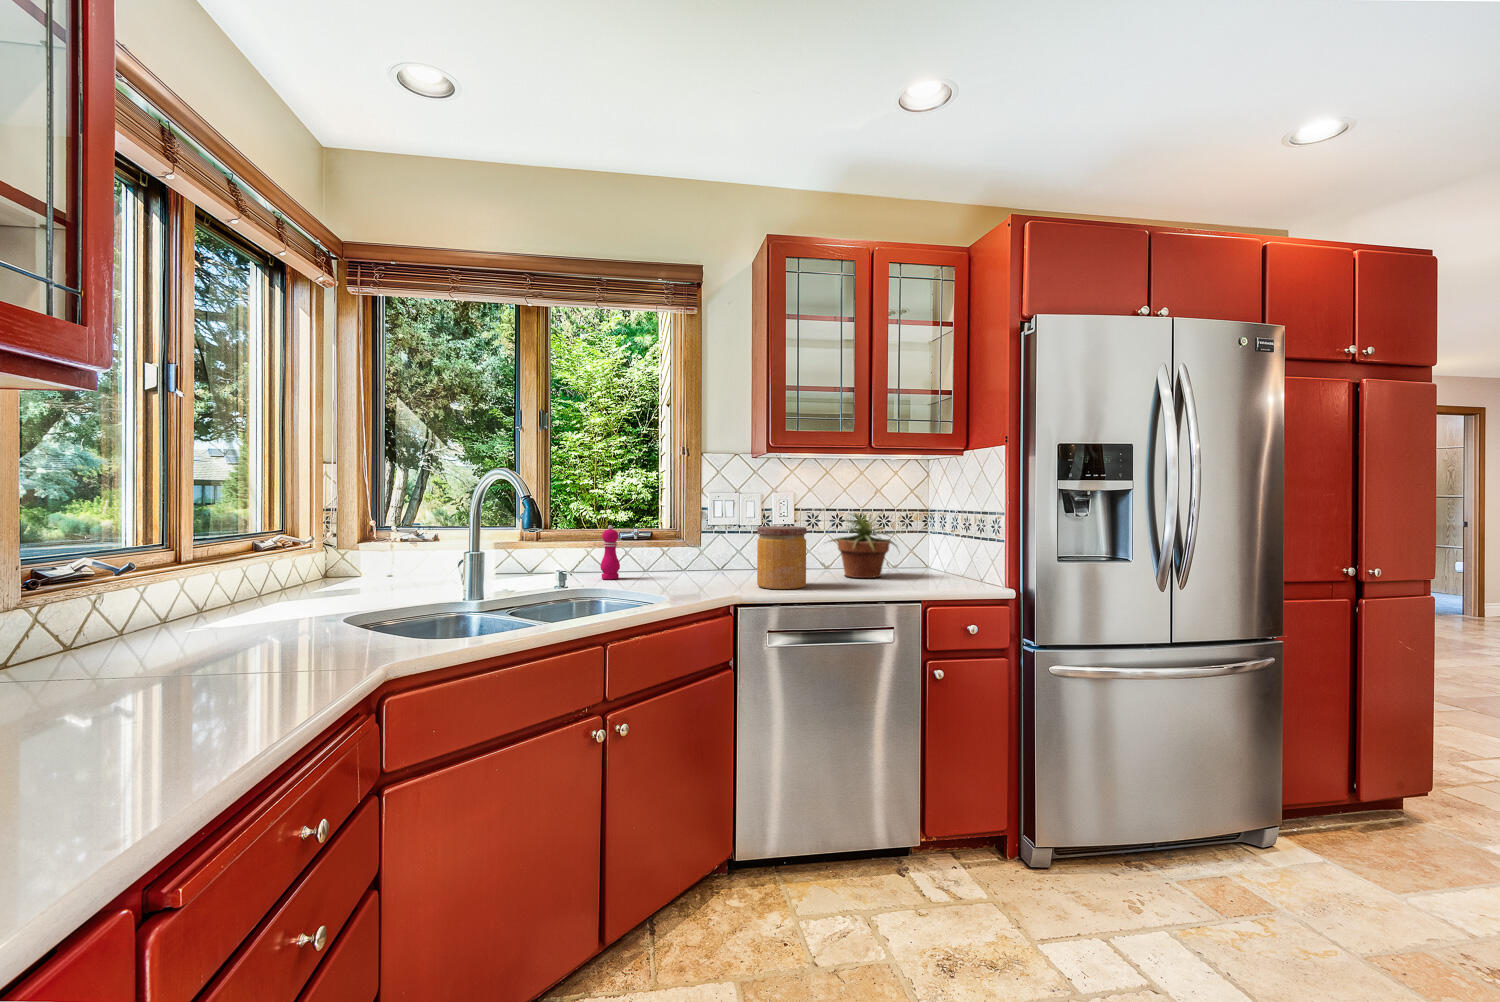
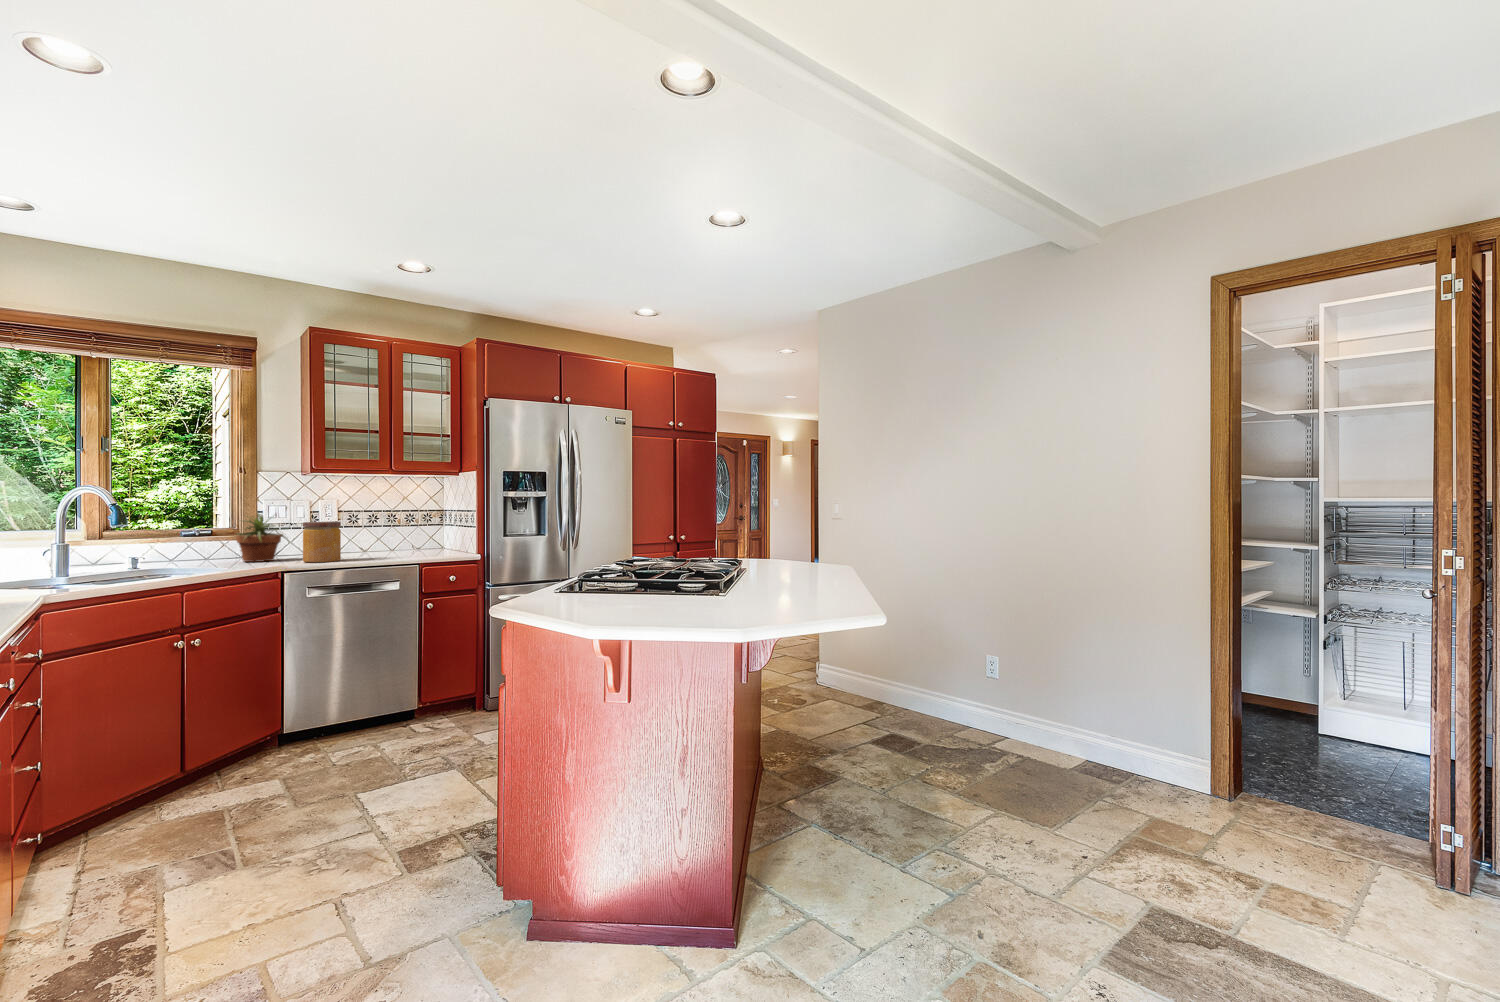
potted plant: present [830,512,897,578] -> present [235,516,288,562]
pepper mill: present [600,525,620,579] -> none [165,525,184,565]

